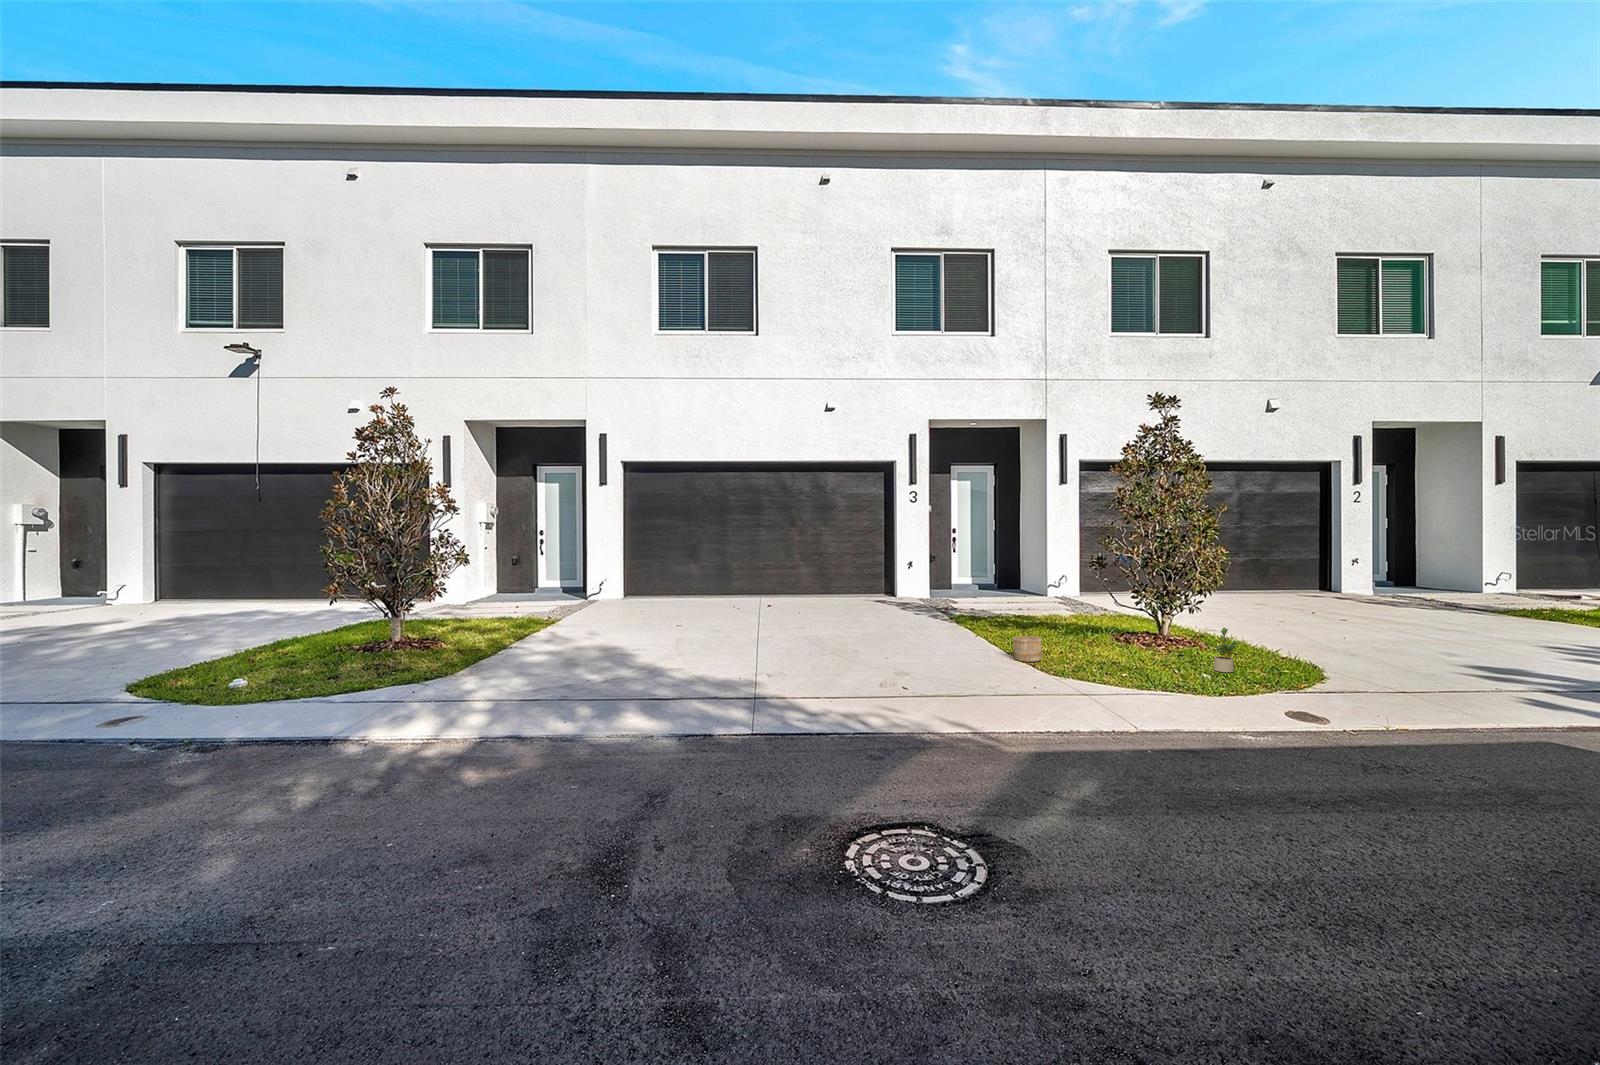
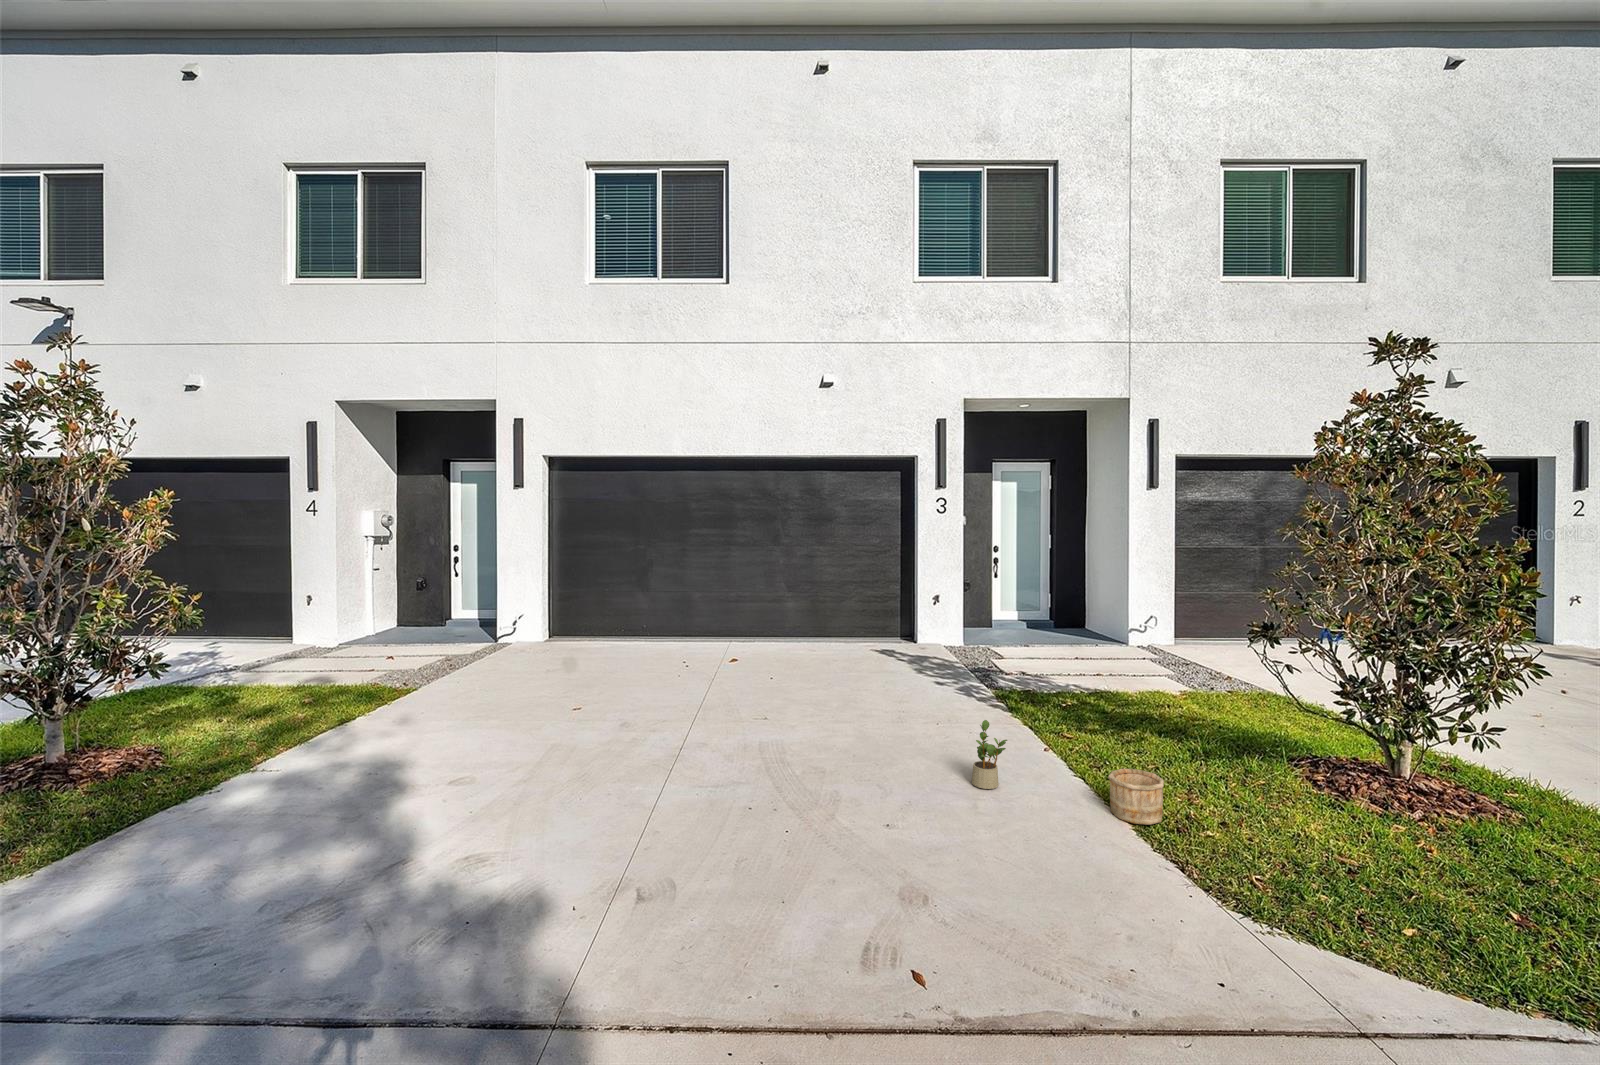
potted plant: present [1214,628,1238,672] -> present [972,720,1007,789]

